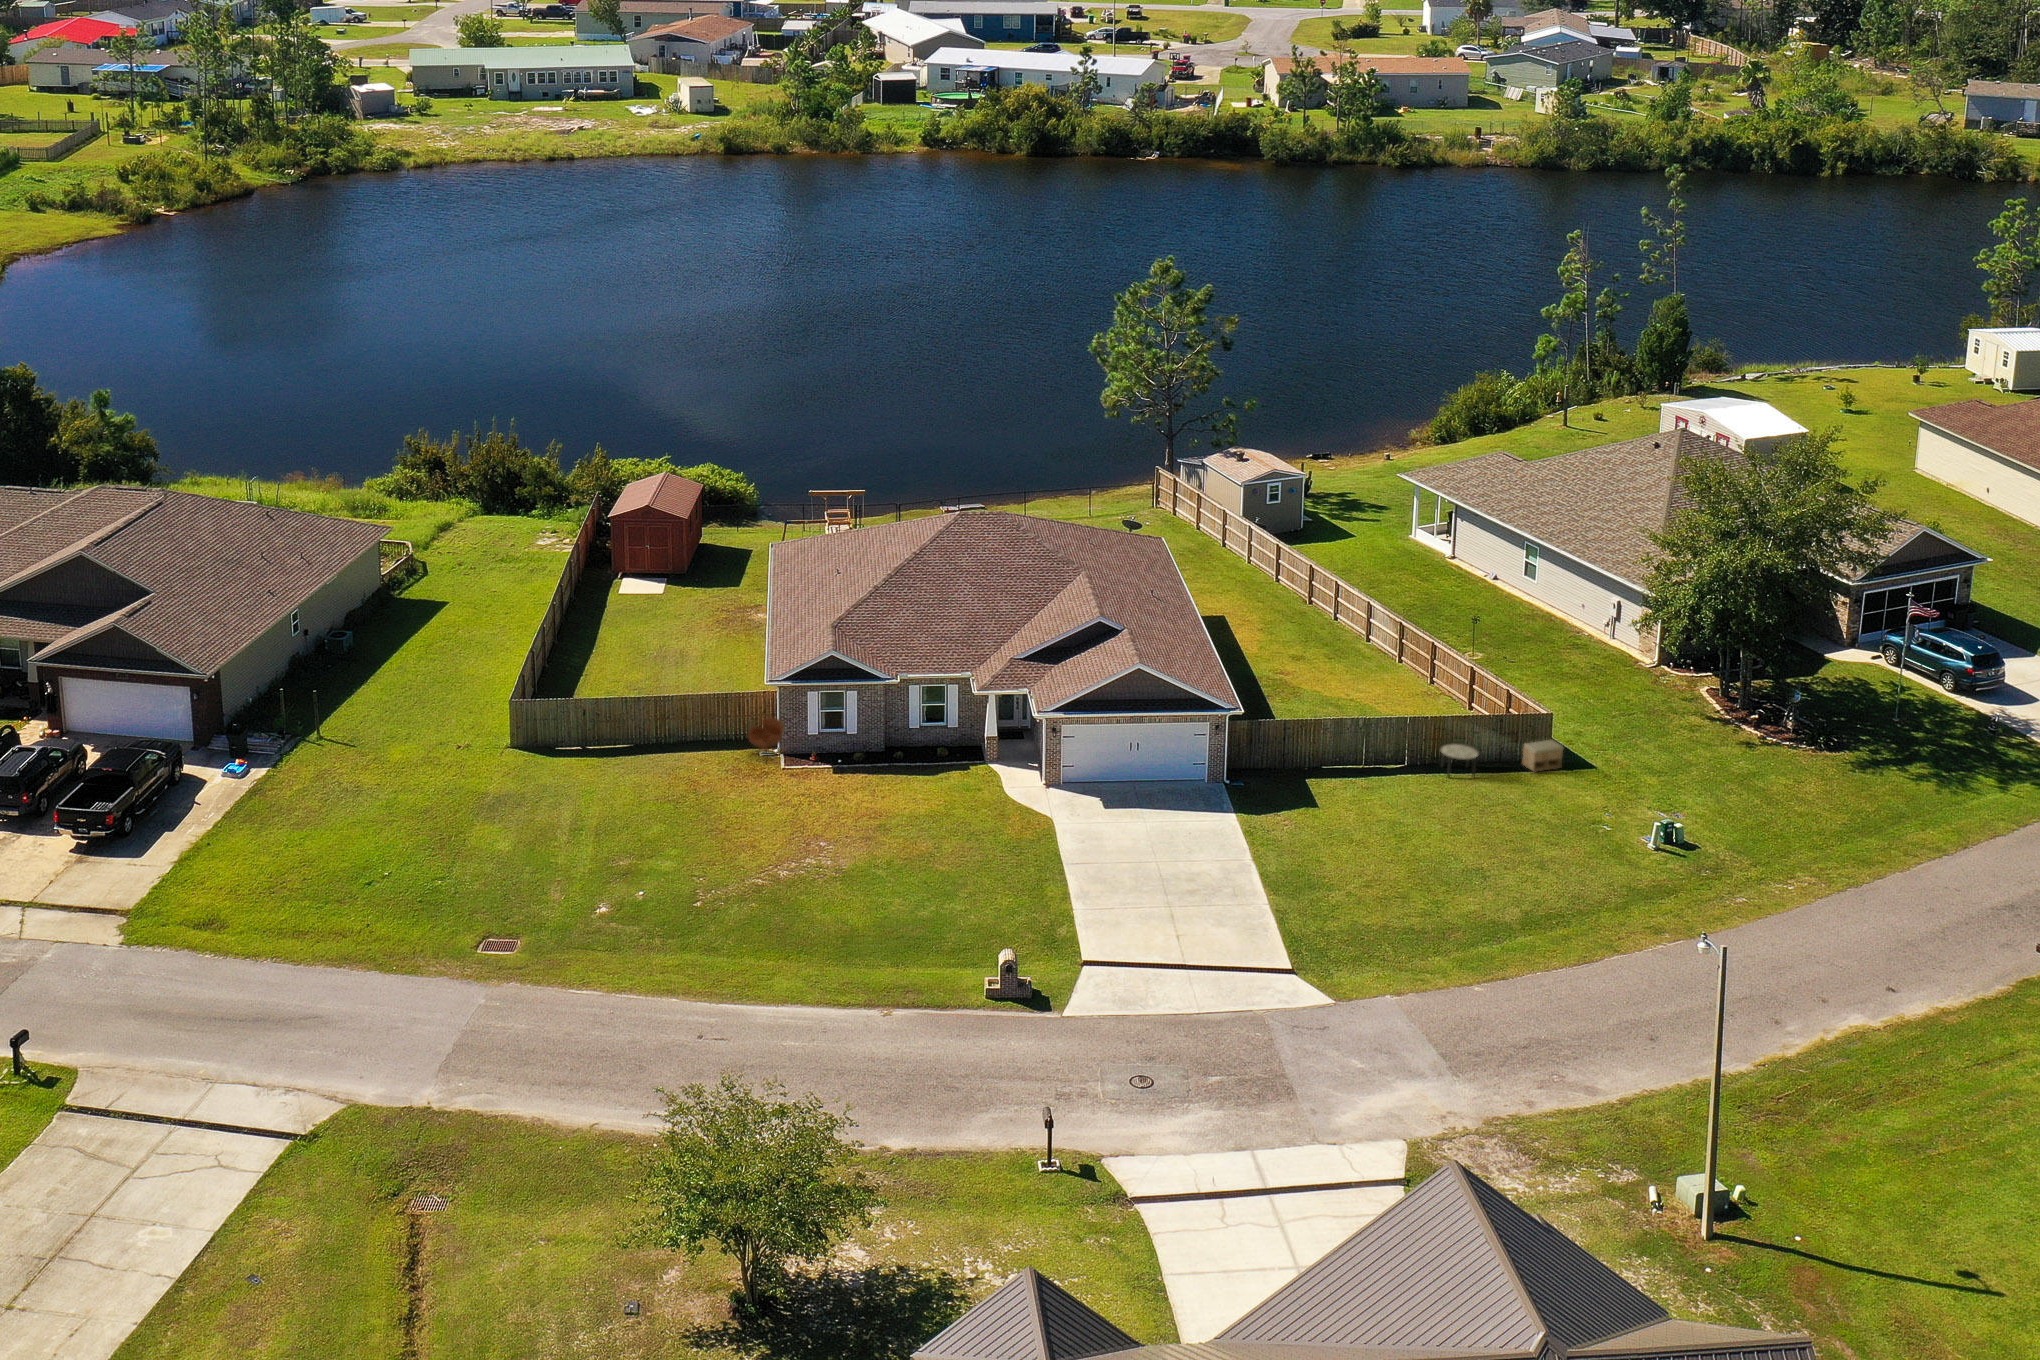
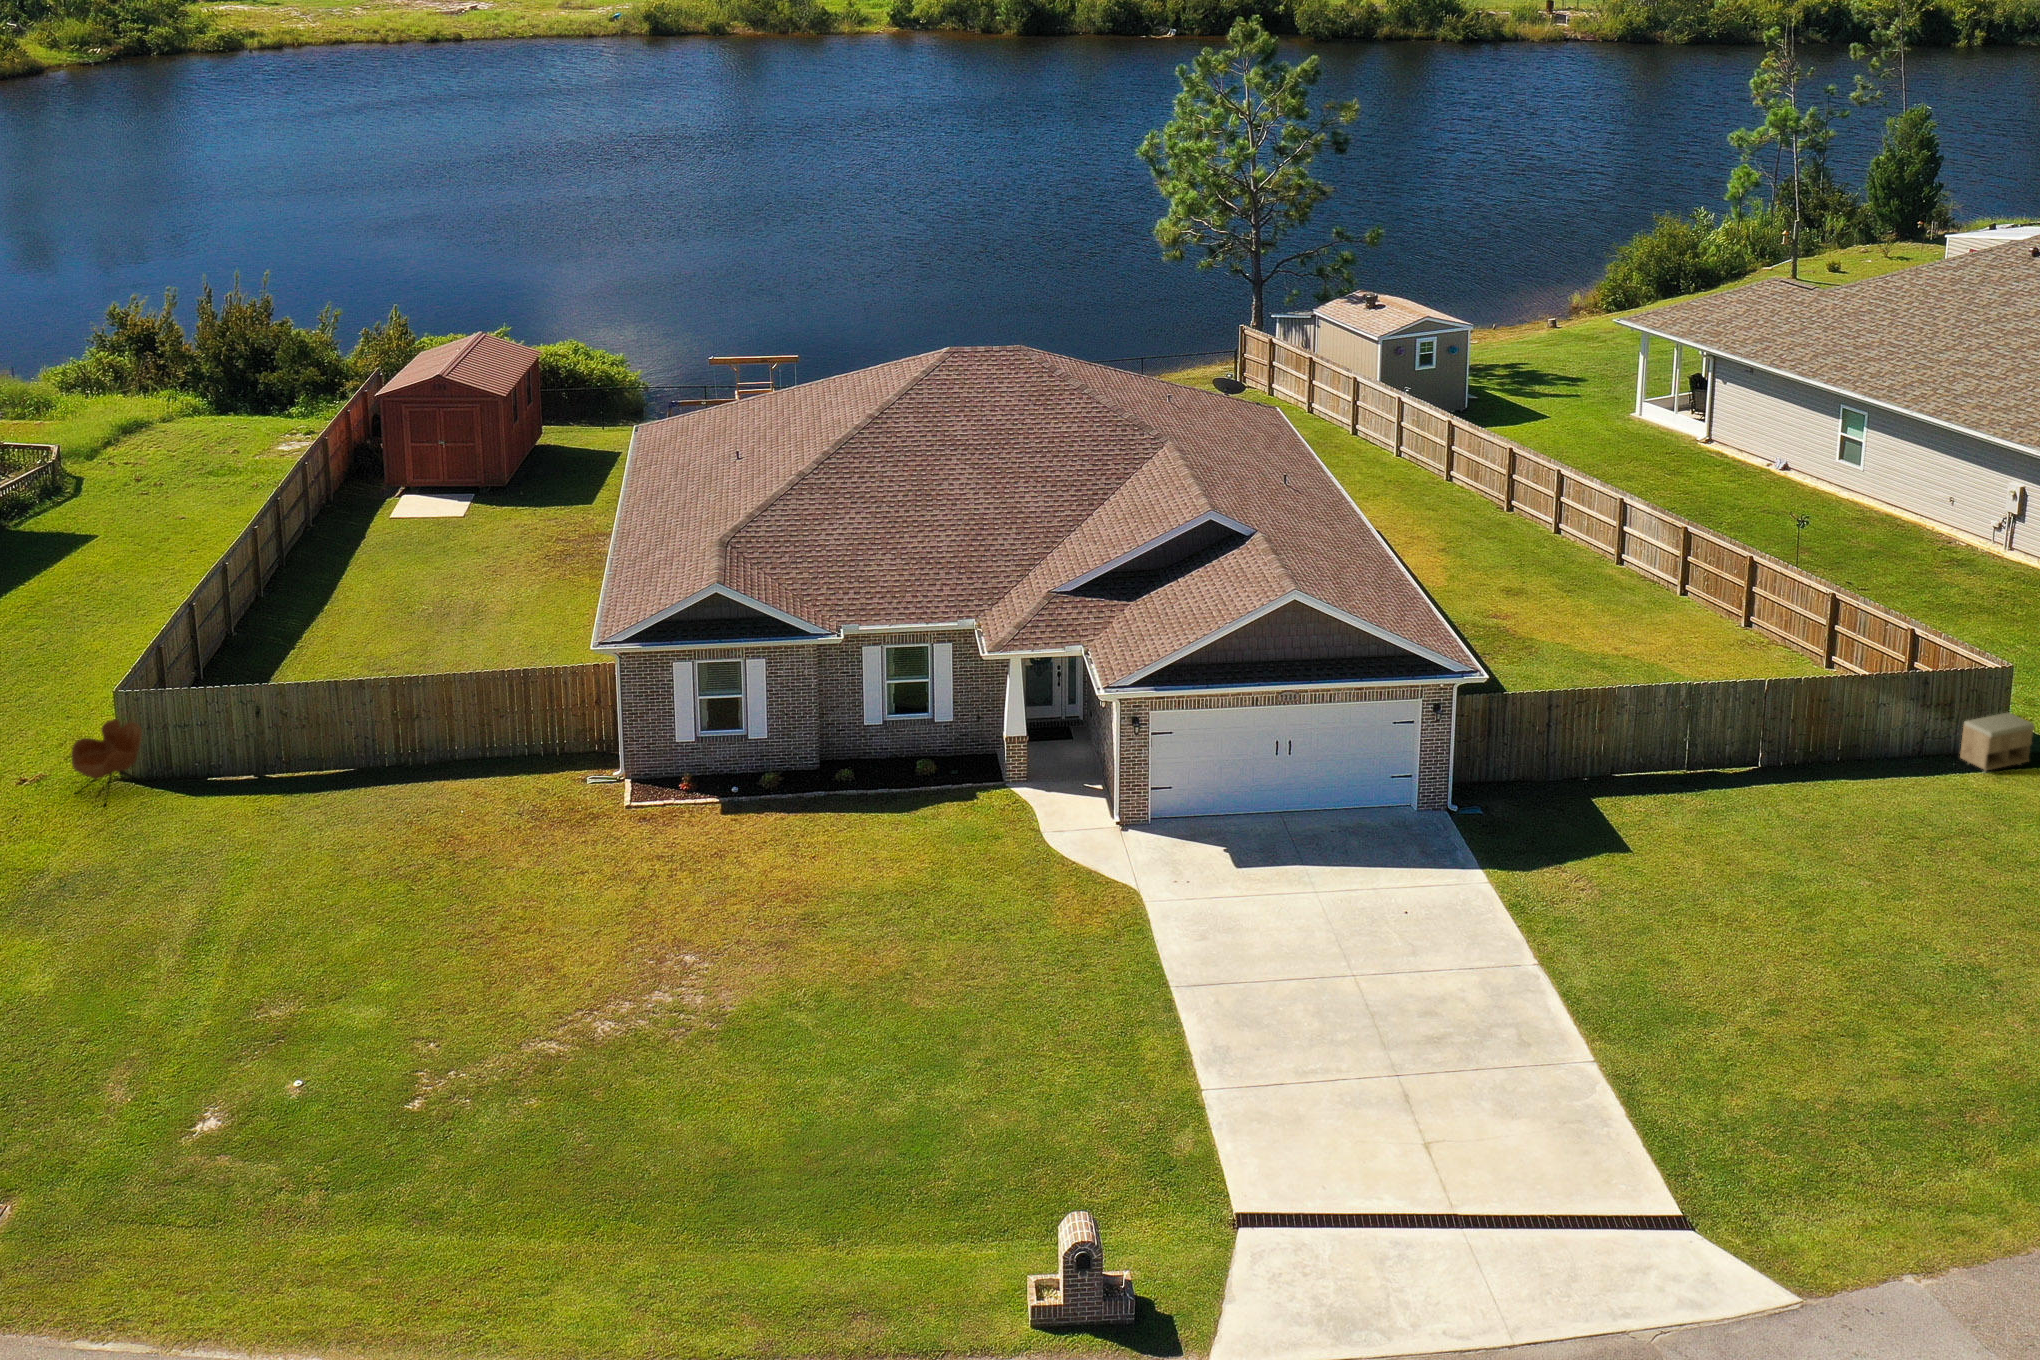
armchair: present [748,717,785,749] -> present [71,719,152,805]
round table: present [1438,742,1480,778] -> none [1818,721,1897,787]

